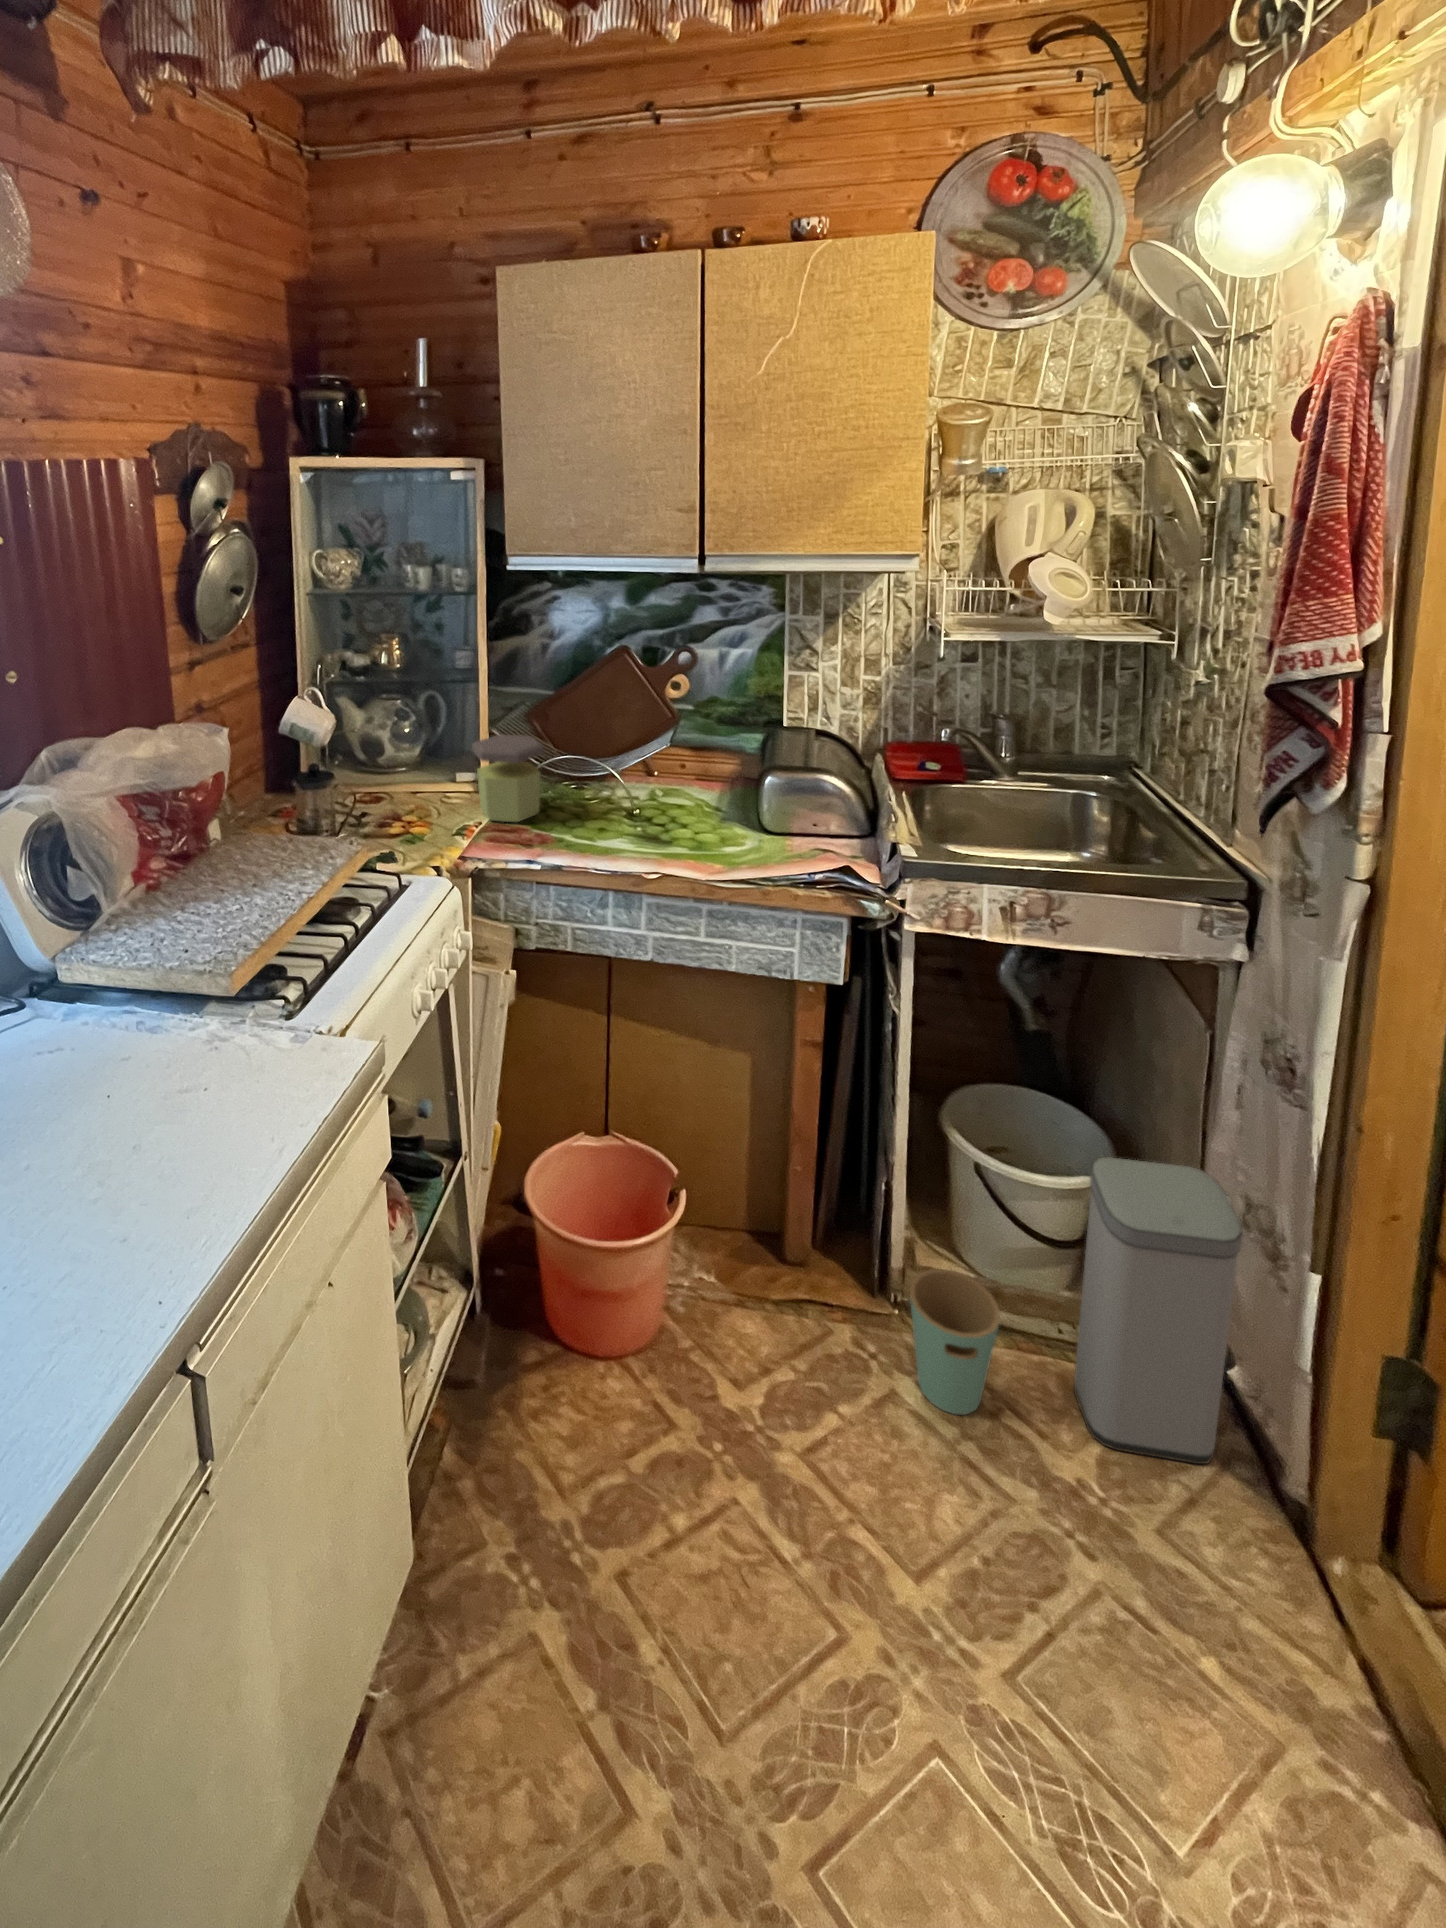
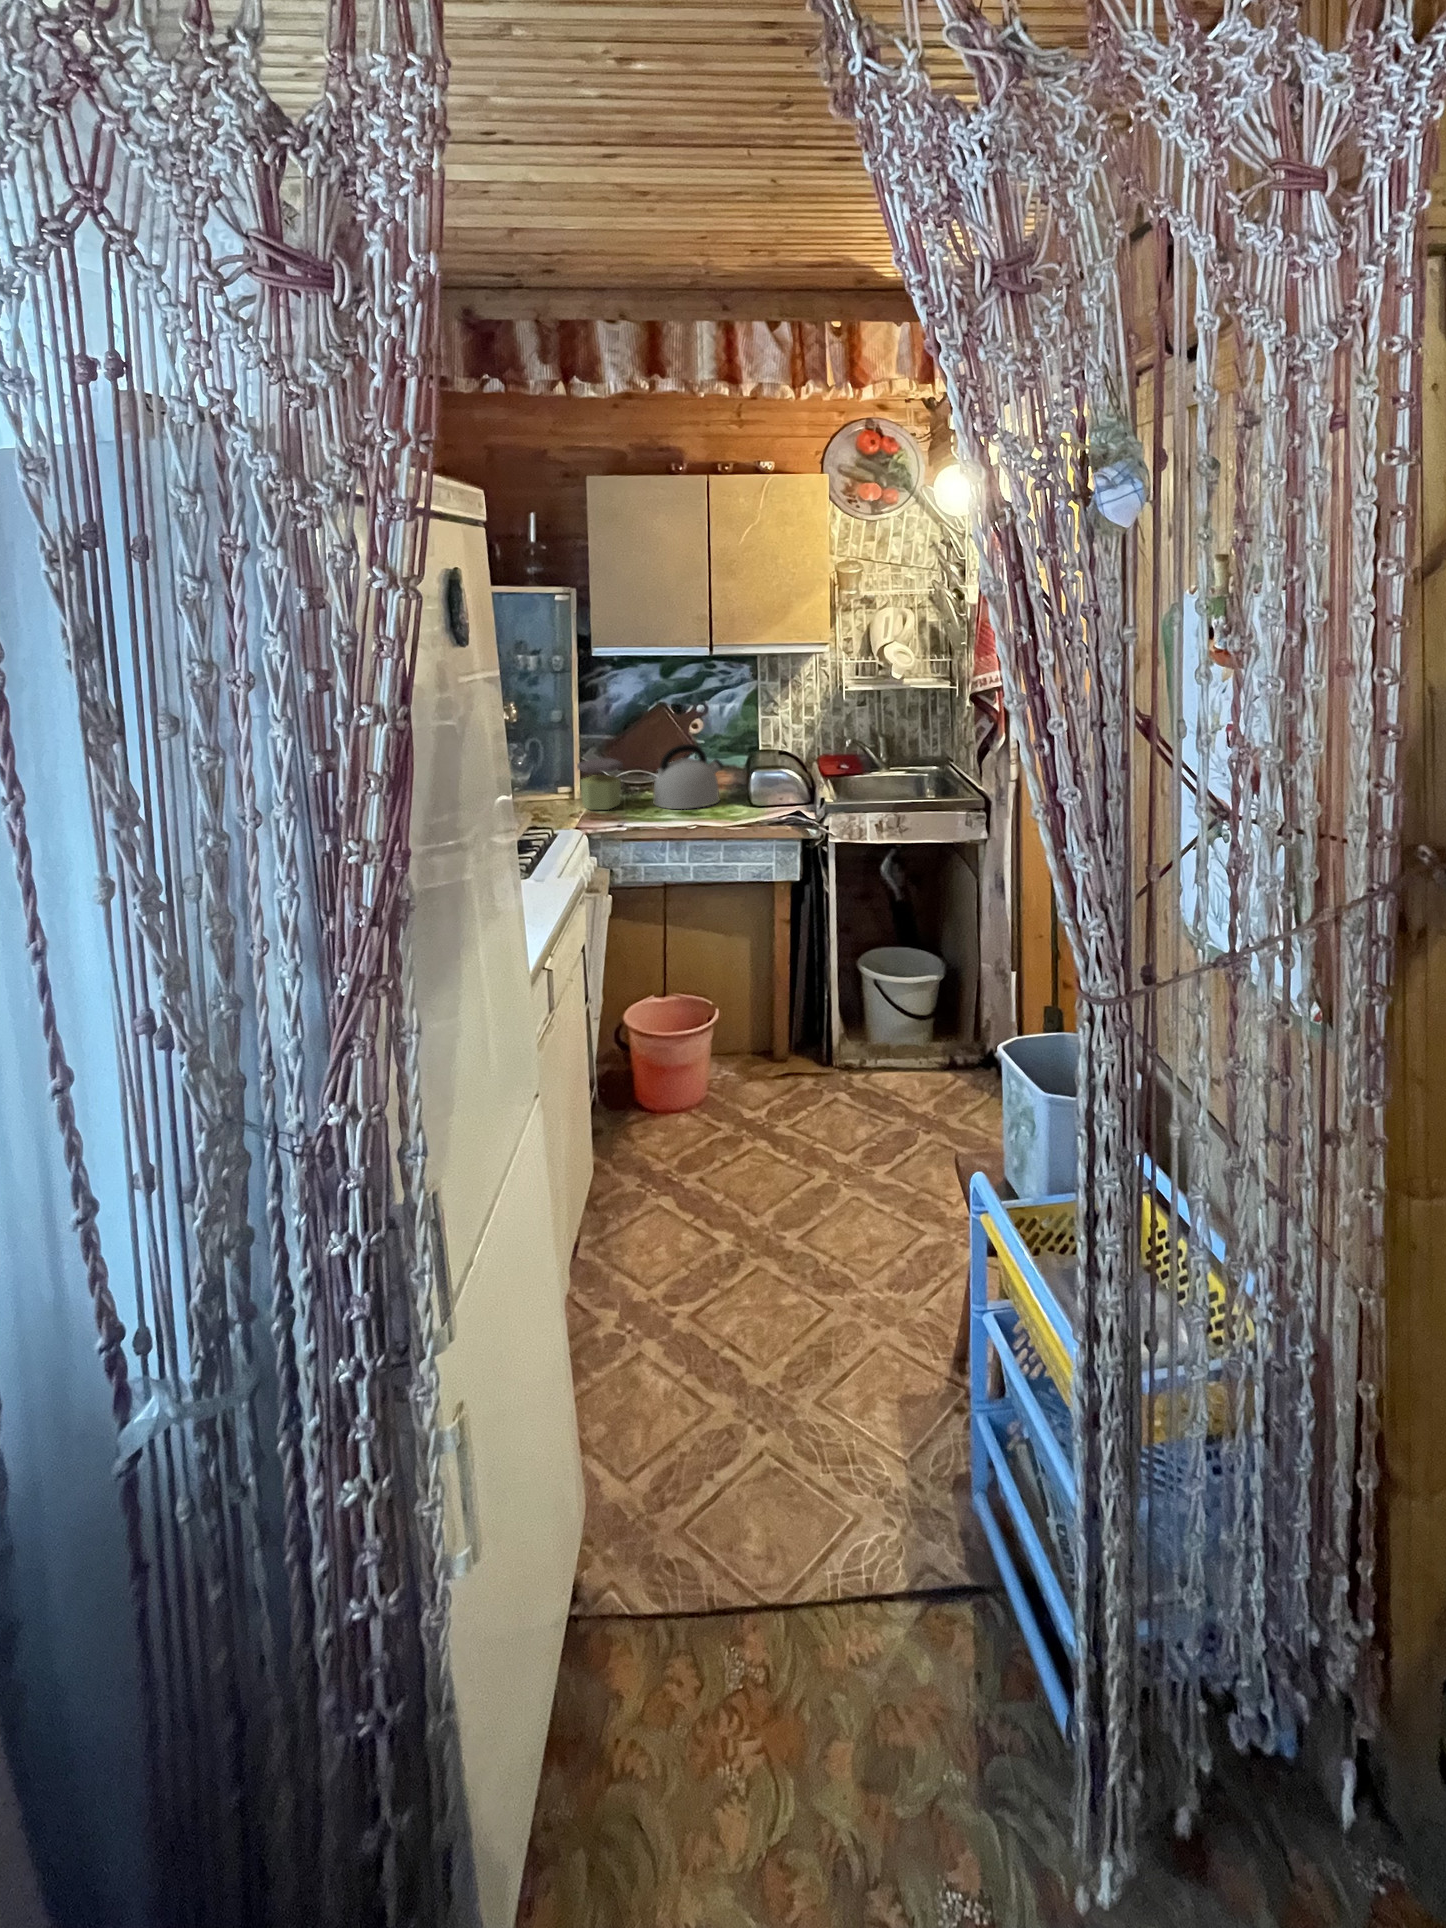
kettle: none [594,720,714,832] -> present [653,744,723,809]
trash can: present [910,1157,1243,1464] -> none [840,944,984,1096]

